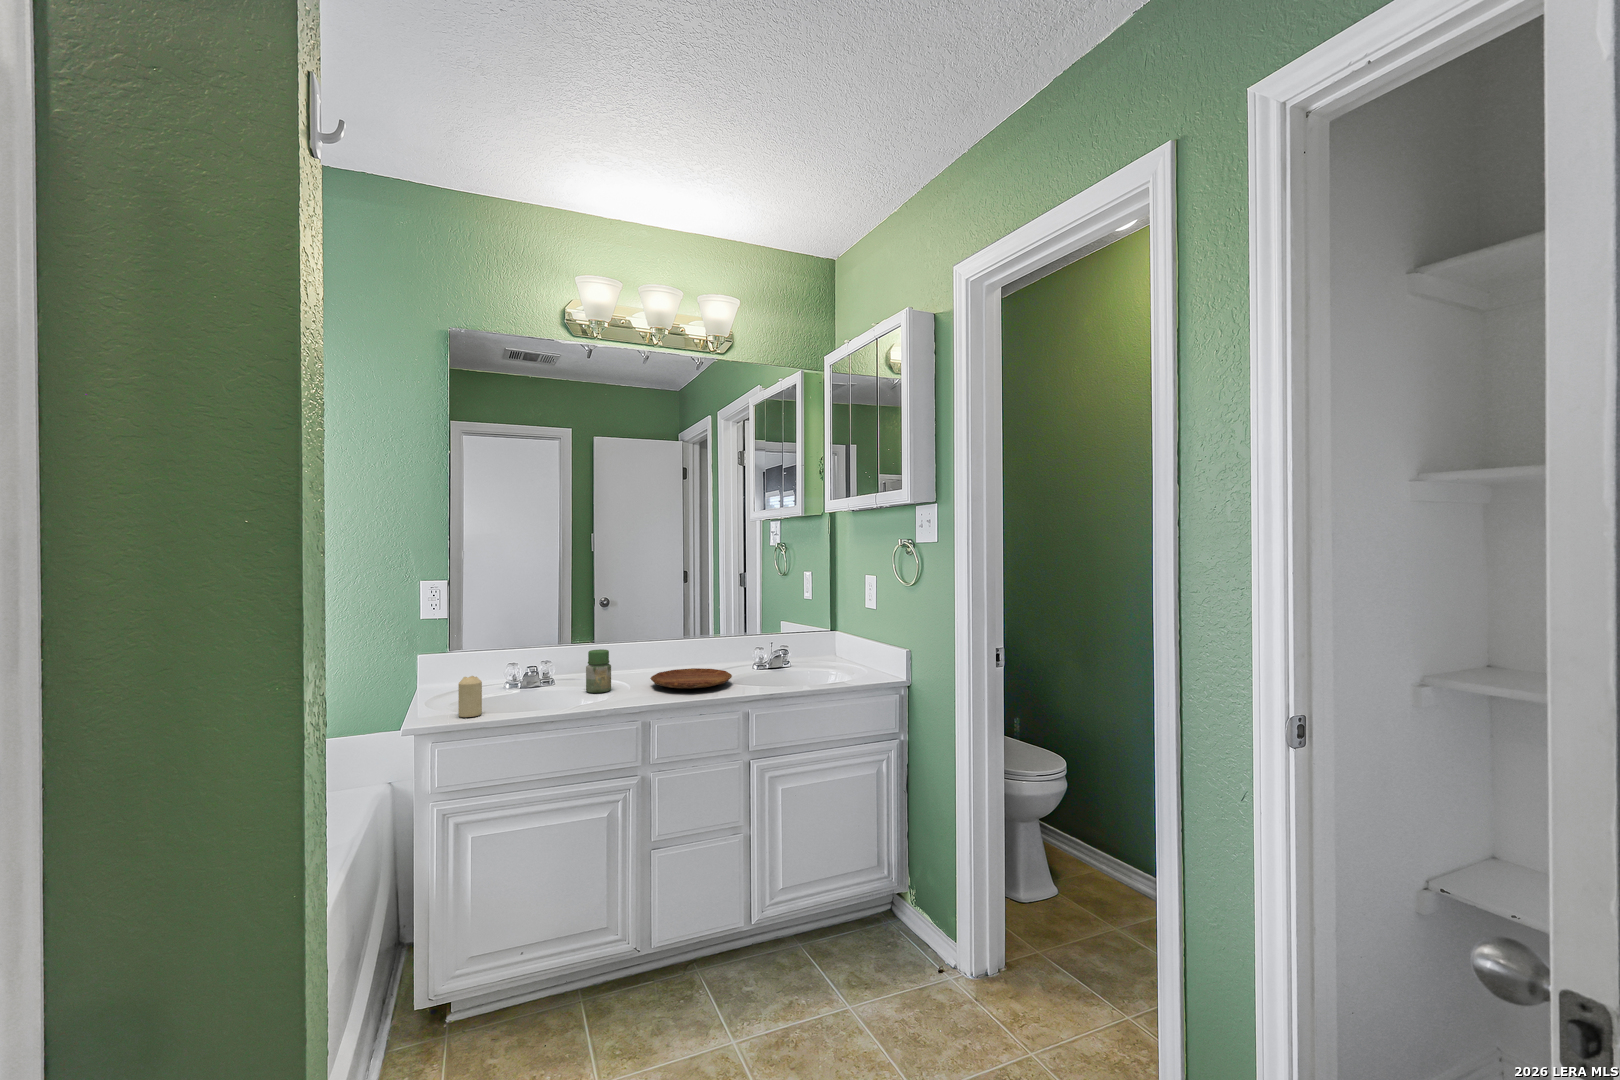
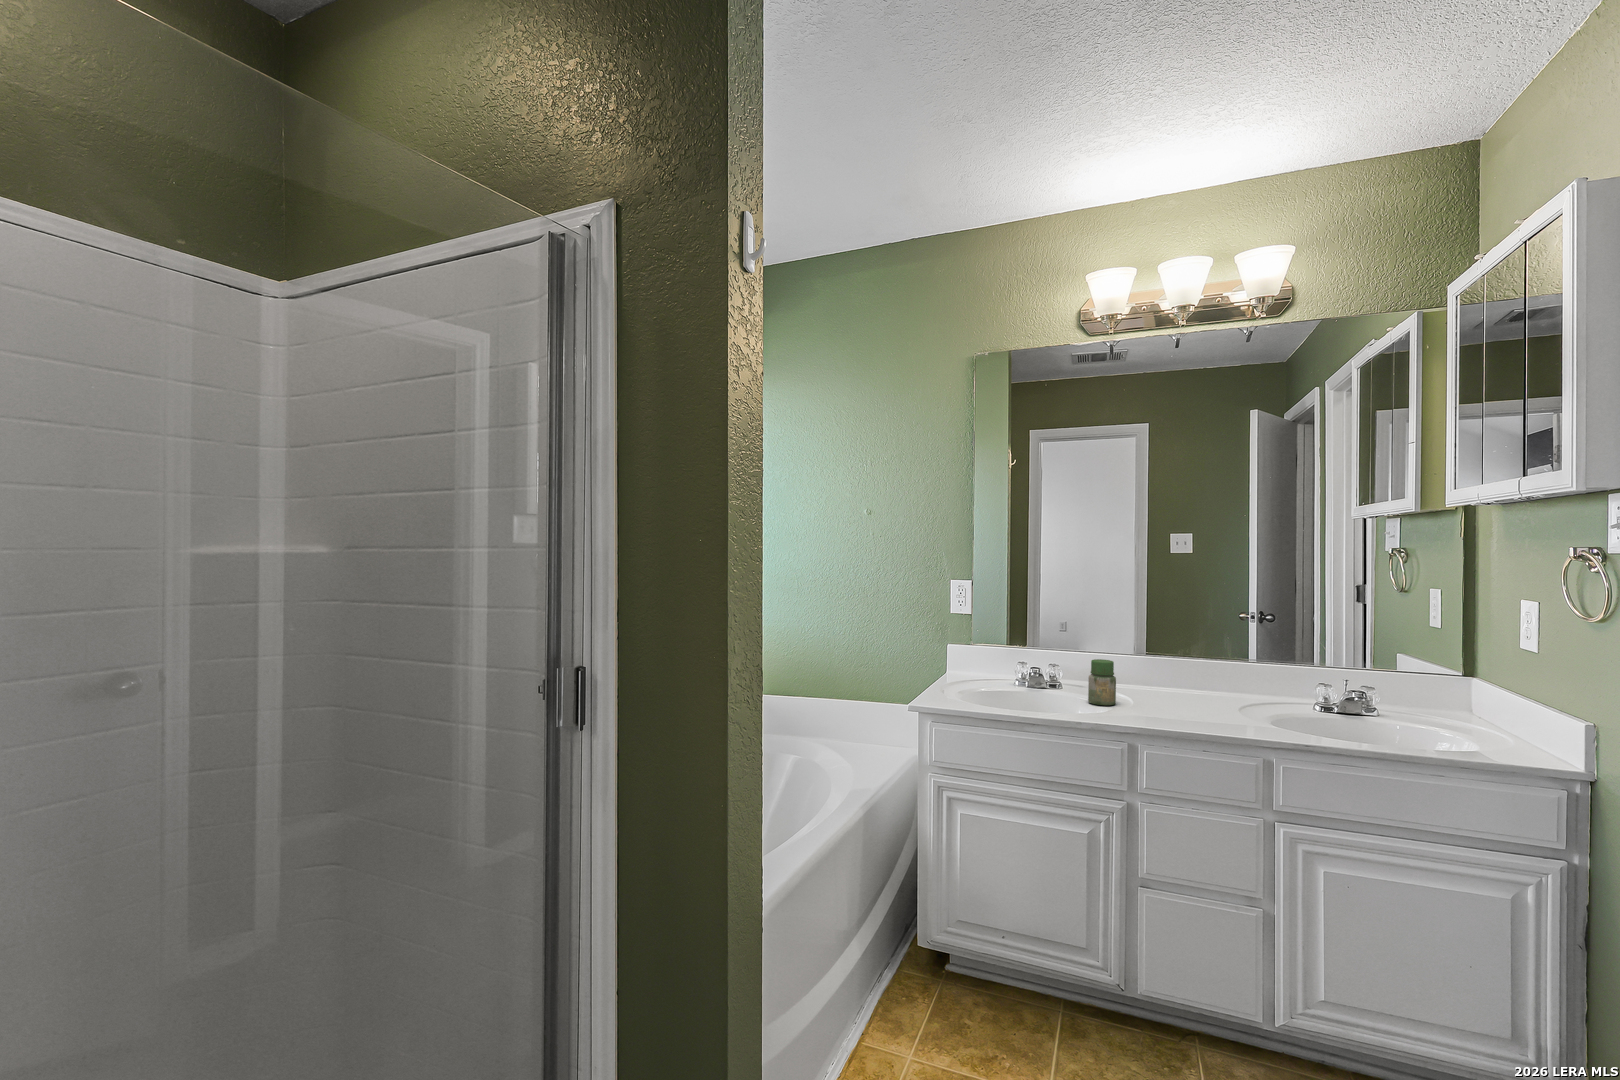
tray: present [650,668,732,689] -> none [1162,696,1268,721]
candle: present [458,676,482,717] -> none [959,667,979,704]

